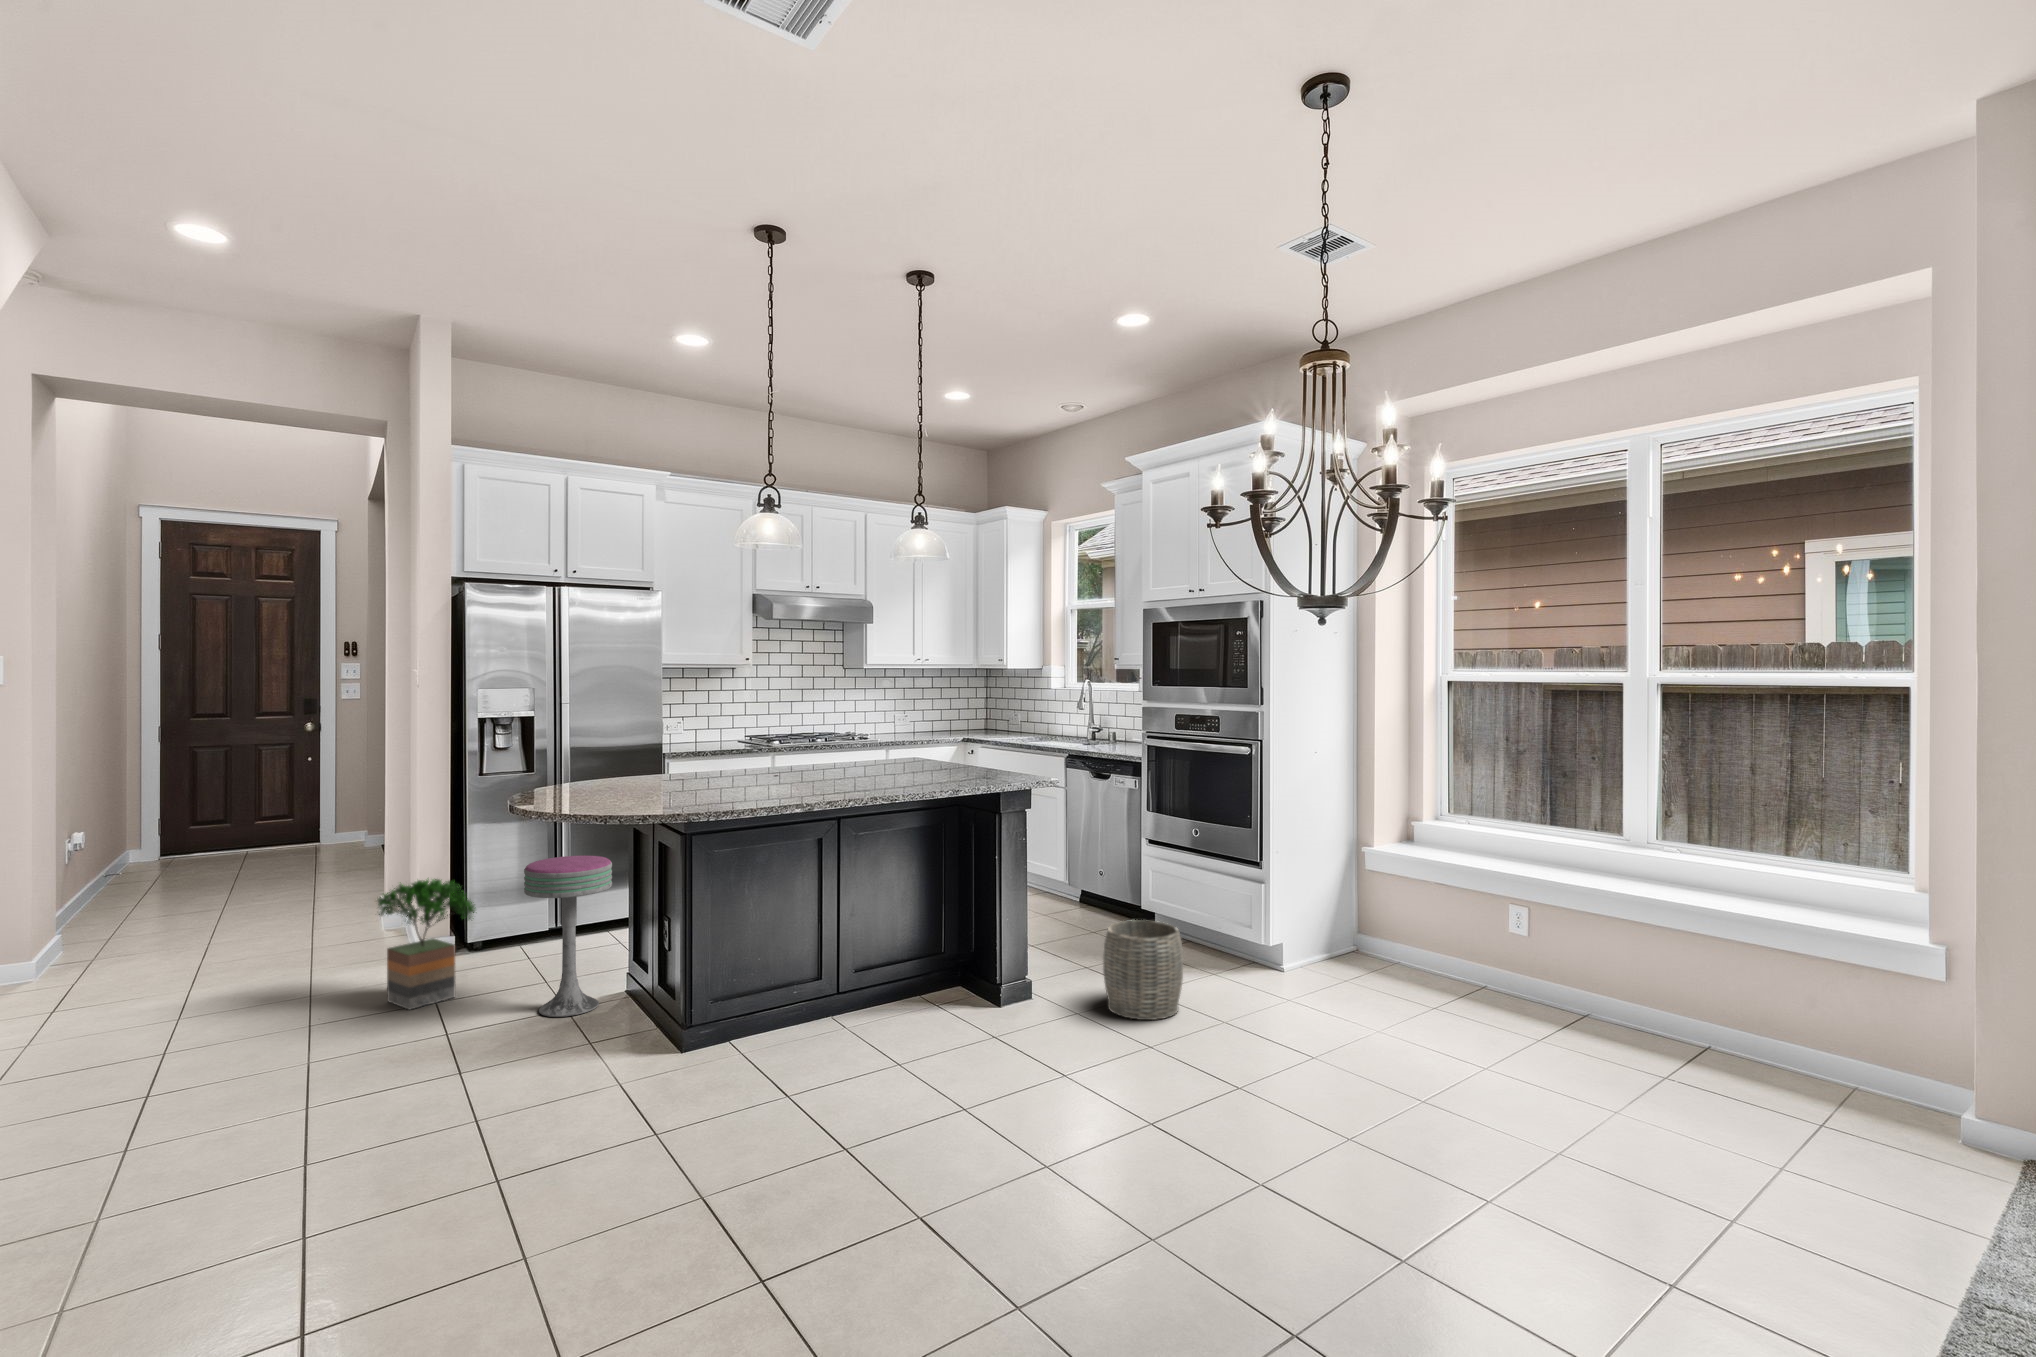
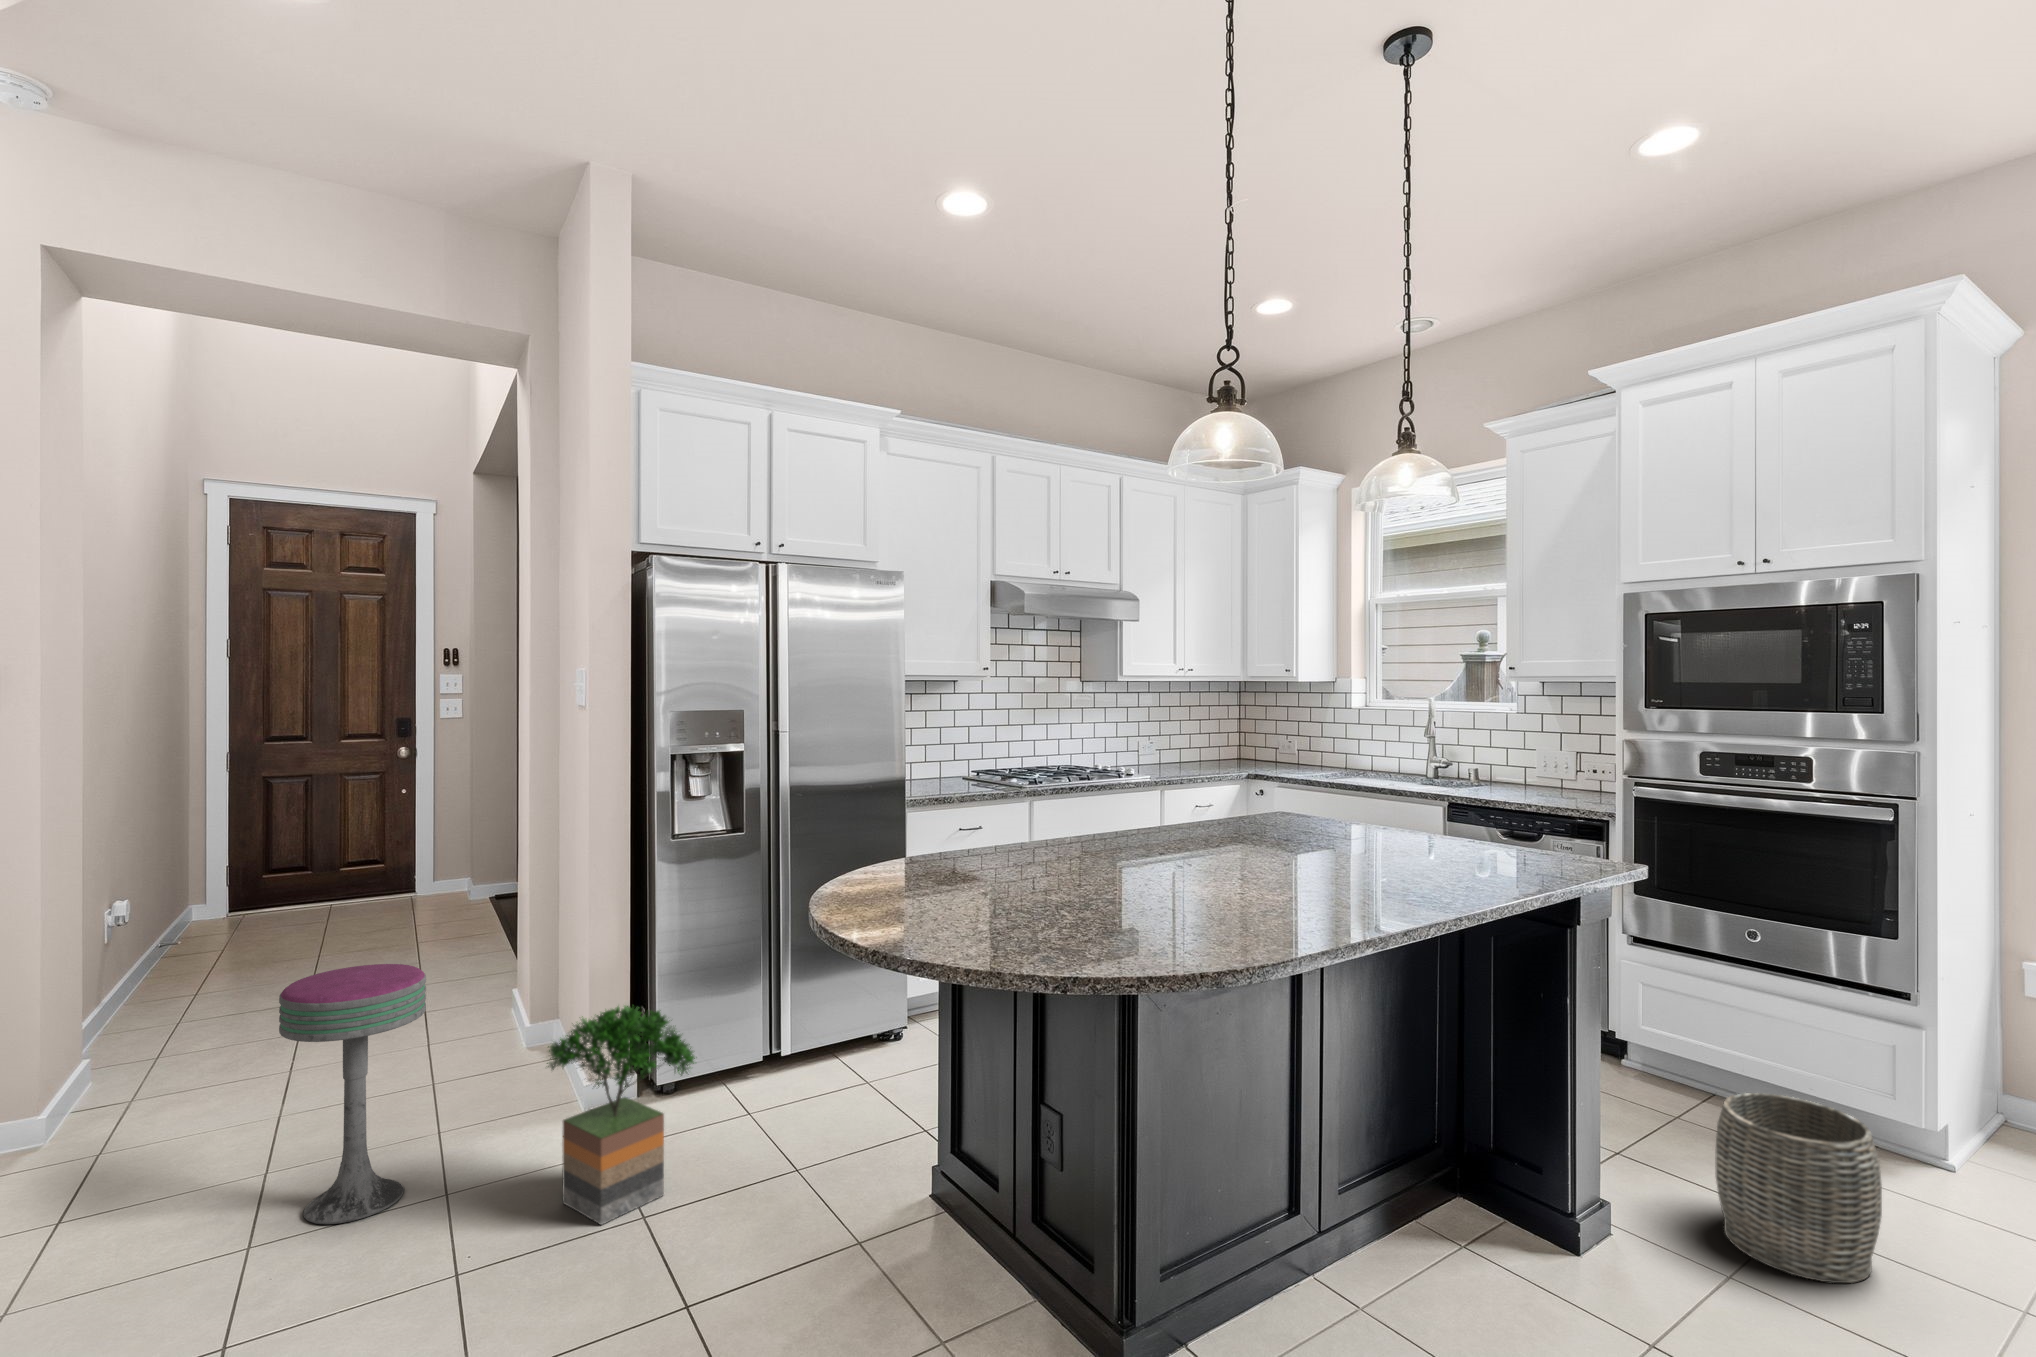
bar stool: present [524,856,612,1017] -> present [279,964,426,1224]

